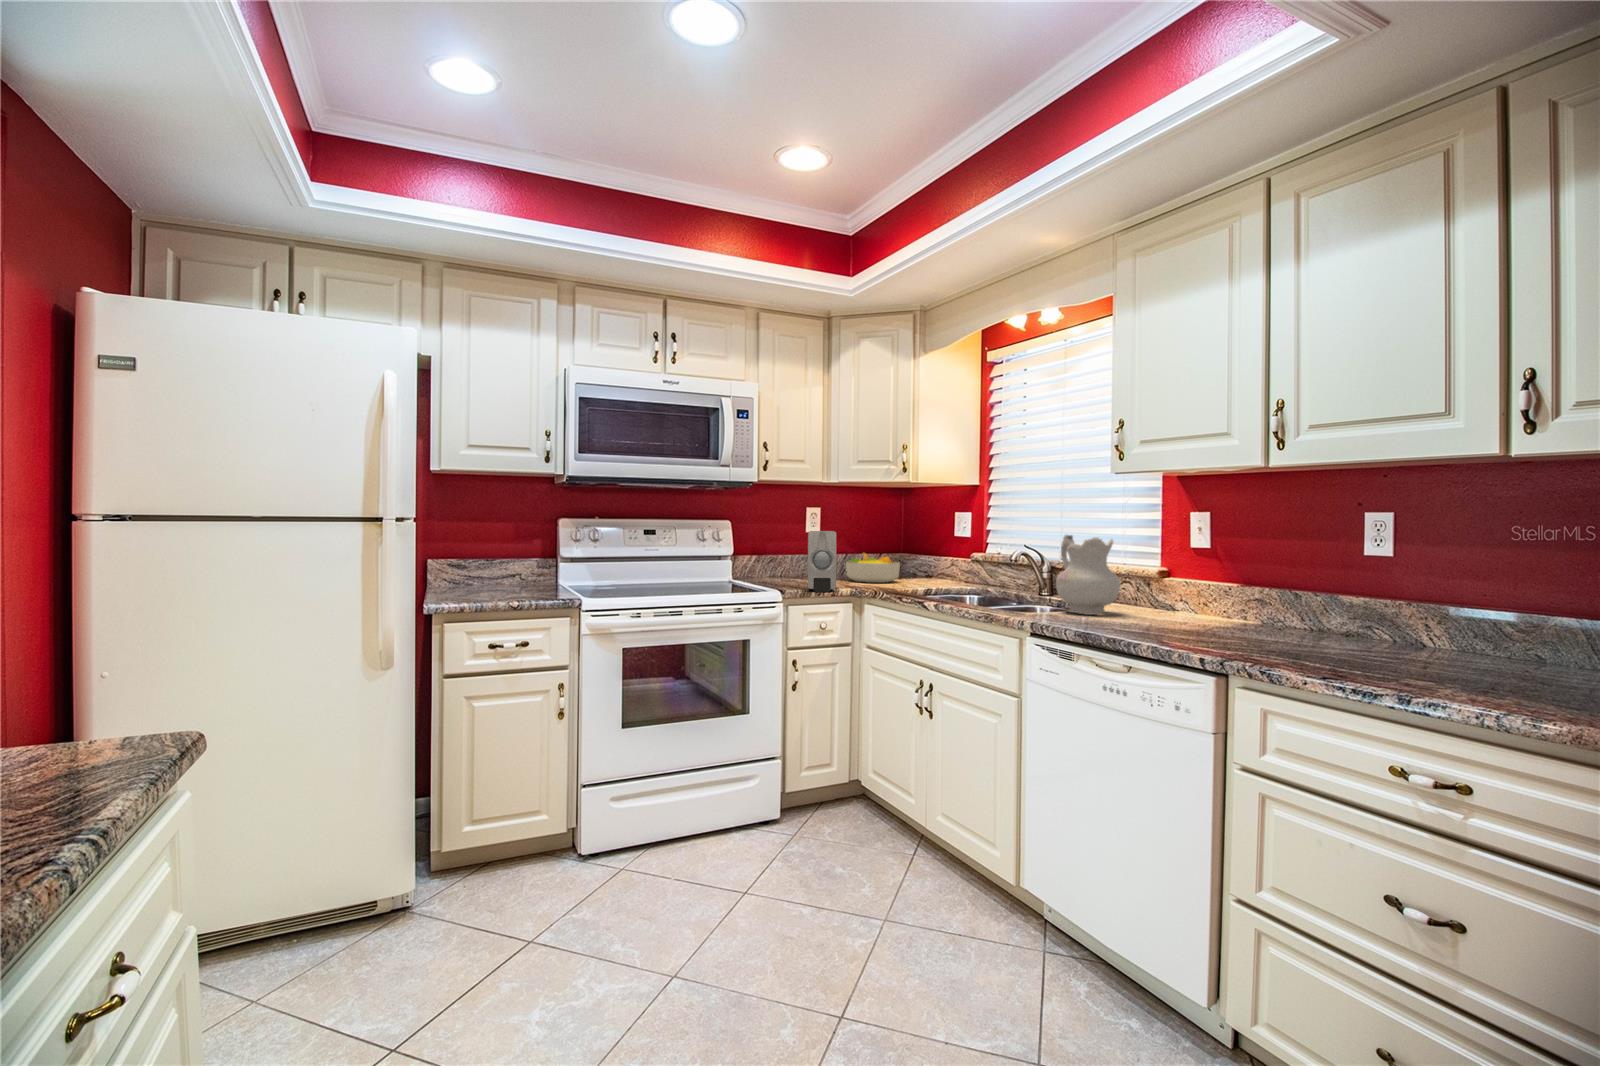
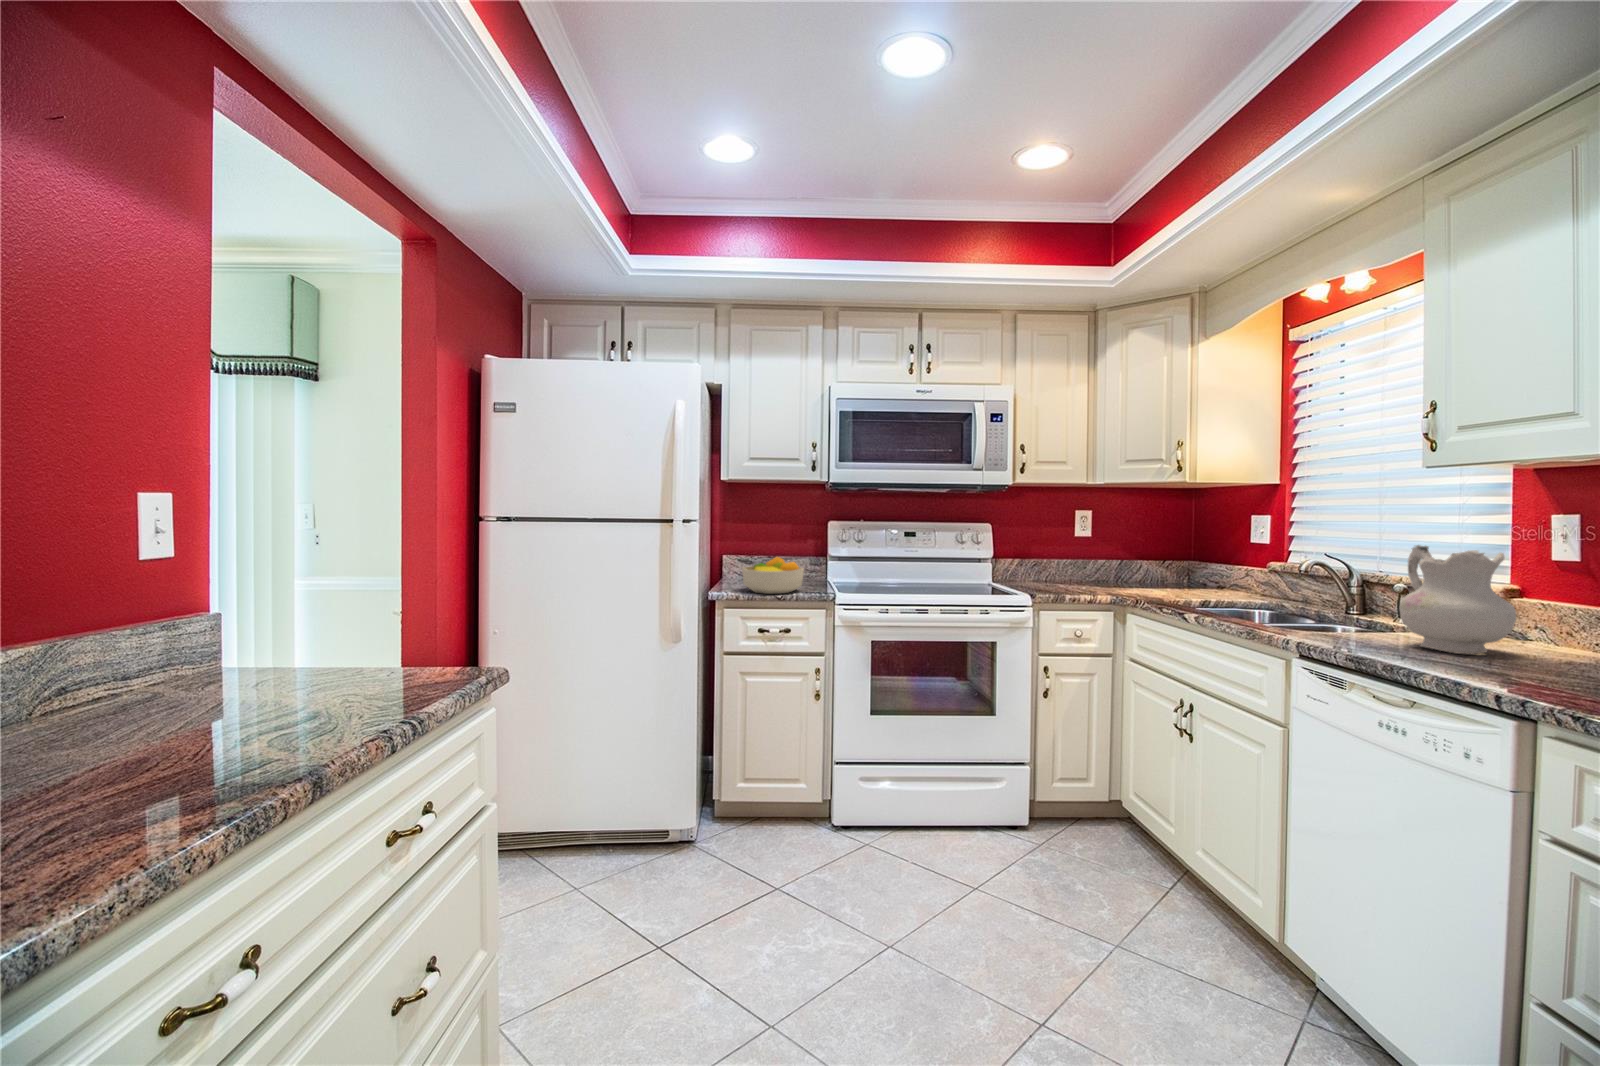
soap dispenser: present [808,531,836,592] -> none [1063,534,1096,597]
fruit bowl: present [846,553,900,583] -> present [742,557,804,594]

